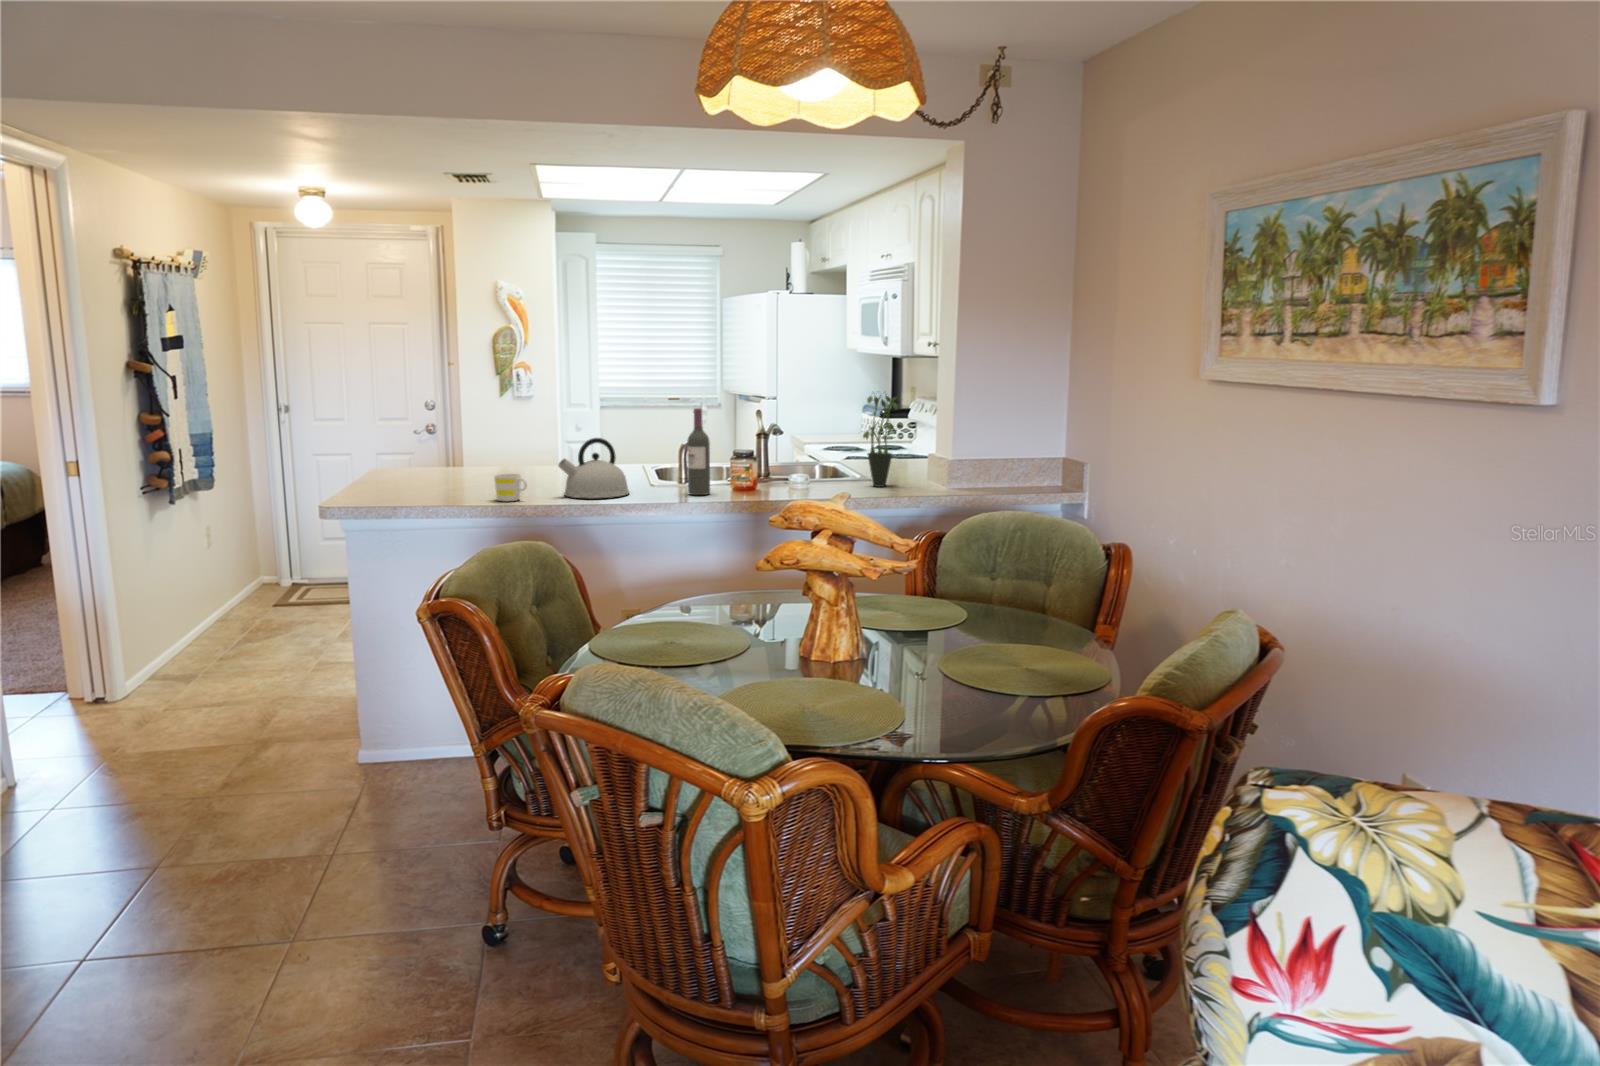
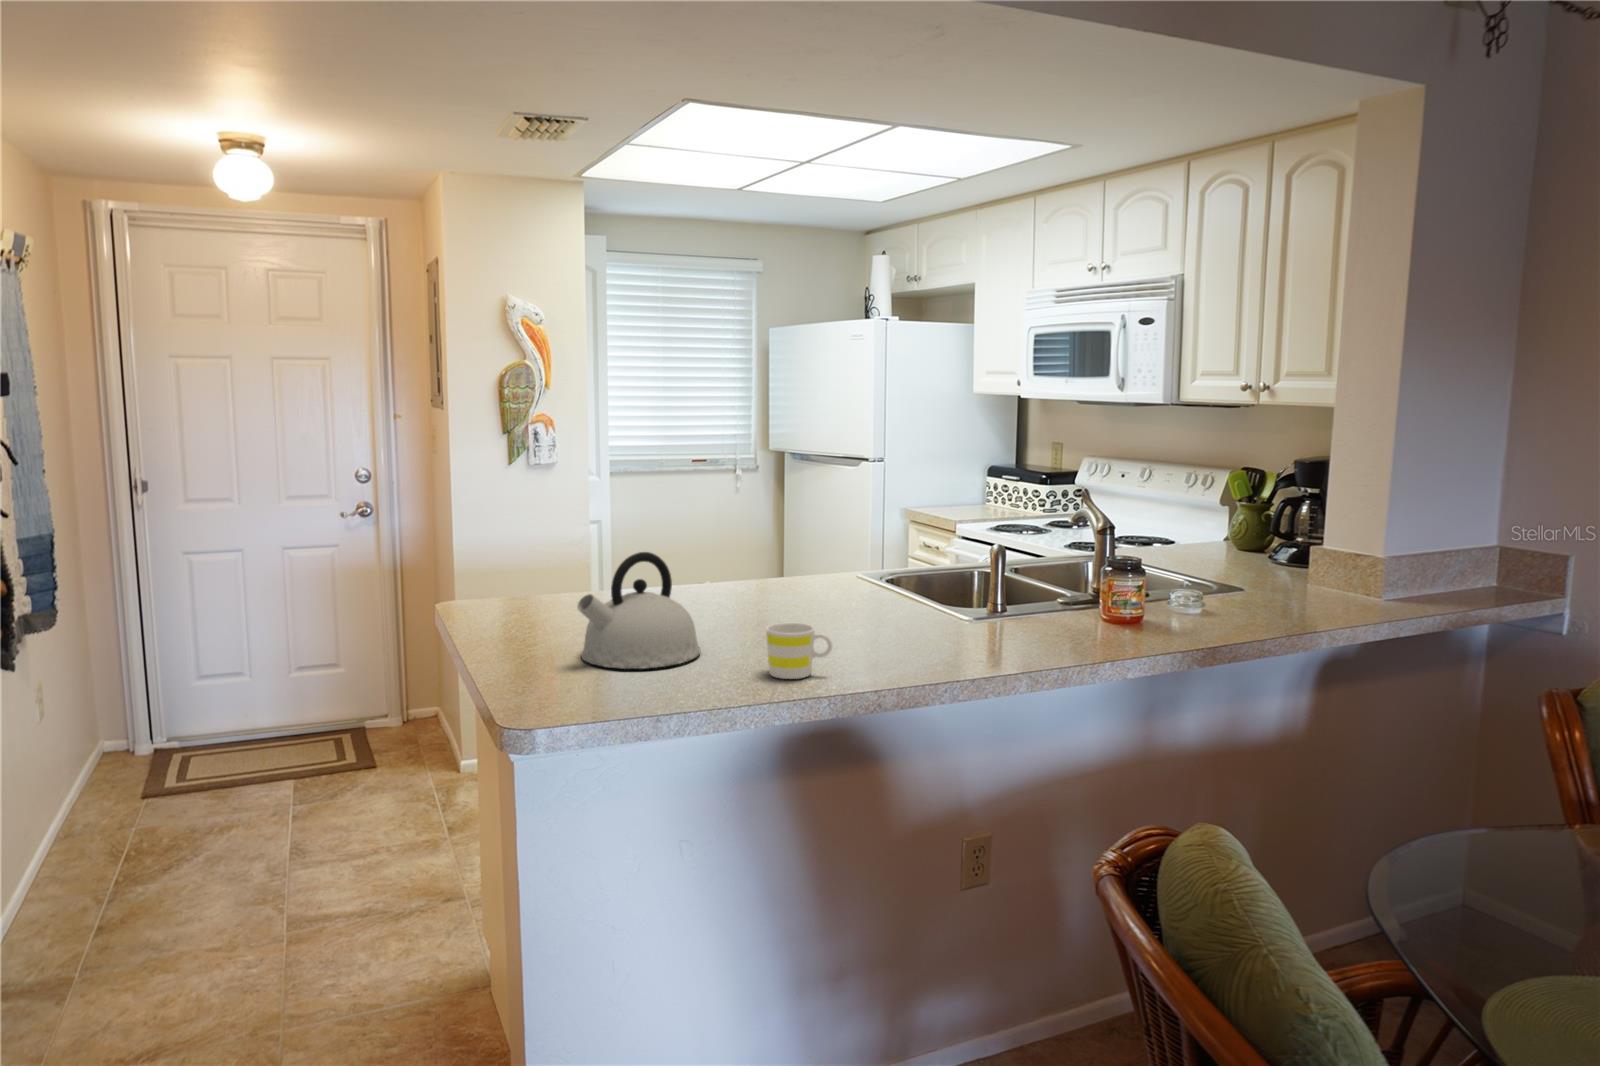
potted plant: present [863,395,897,487] -> none [1277,456,1351,607]
wine bottle: present [687,408,710,495] -> none [1061,492,1103,642]
kettle: present [558,438,629,498] -> present [577,552,700,669]

